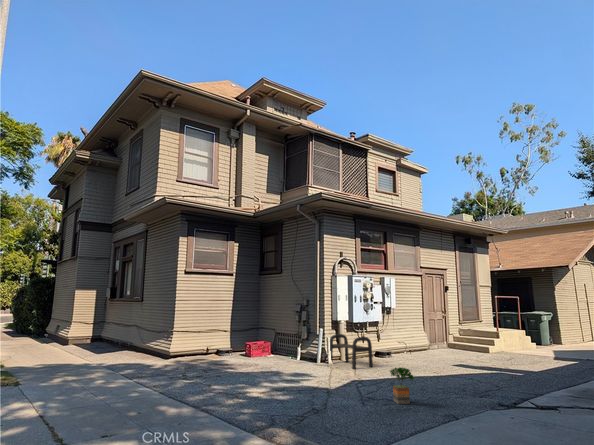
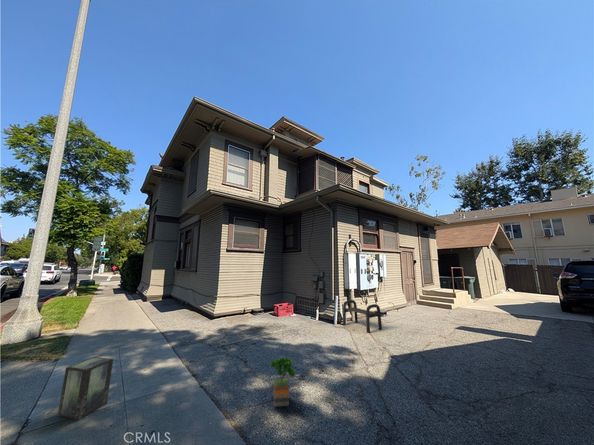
storage box: none [63,364,99,405] -> present [58,357,113,420]
potted tree: present [390,367,414,404] -> present [270,357,295,407]

